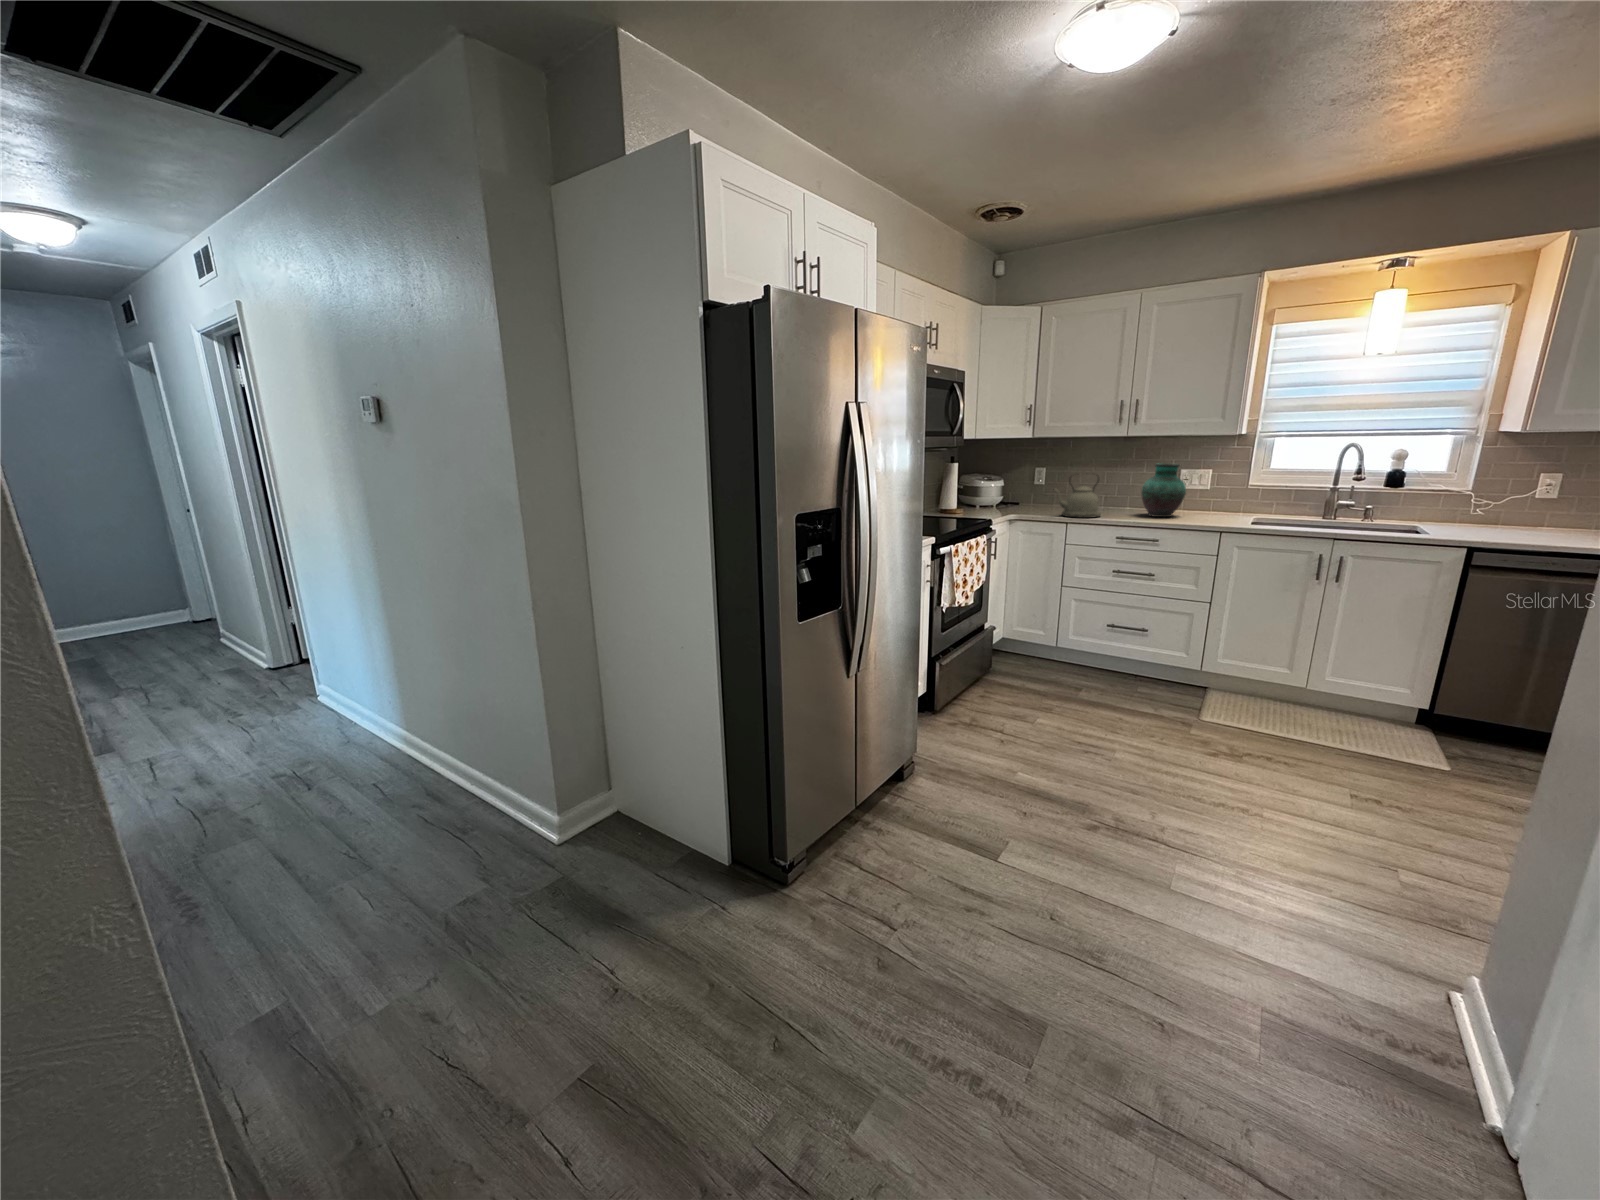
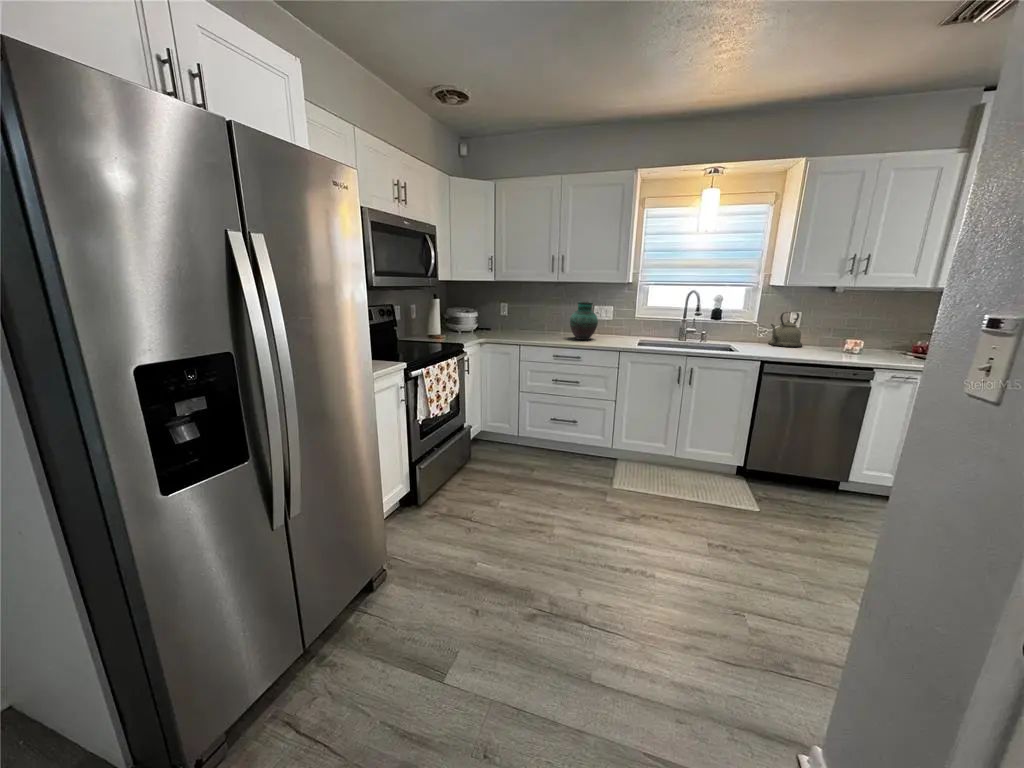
kettle: present [1054,477,1101,518] -> present [769,313,802,347]

